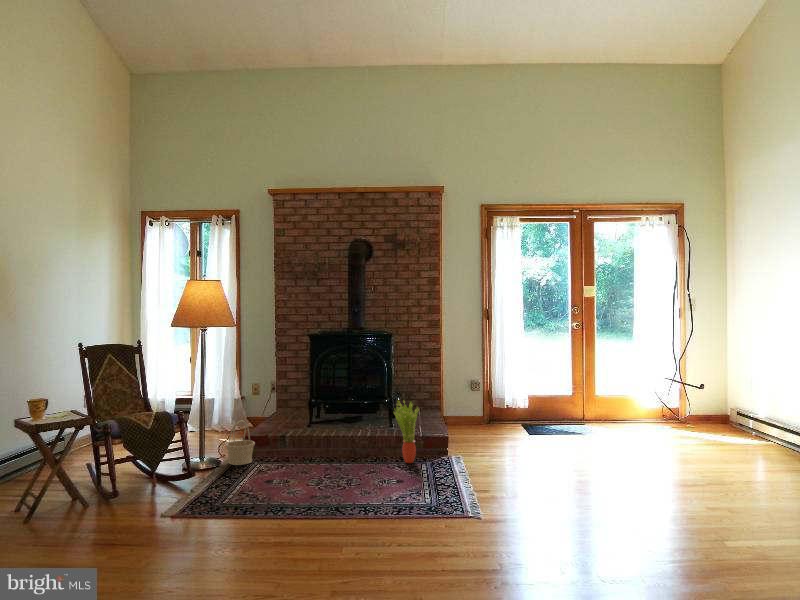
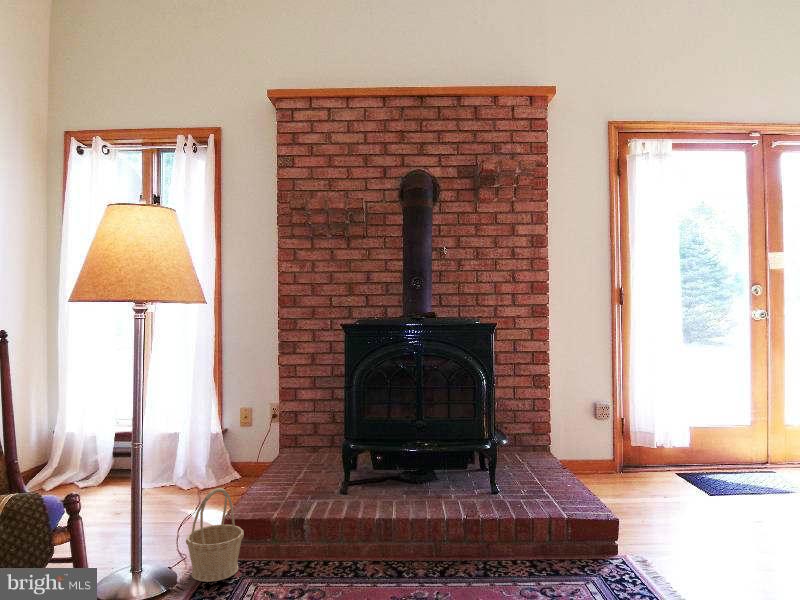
potted plant: present [394,401,419,463] -> none [519,447,575,575]

